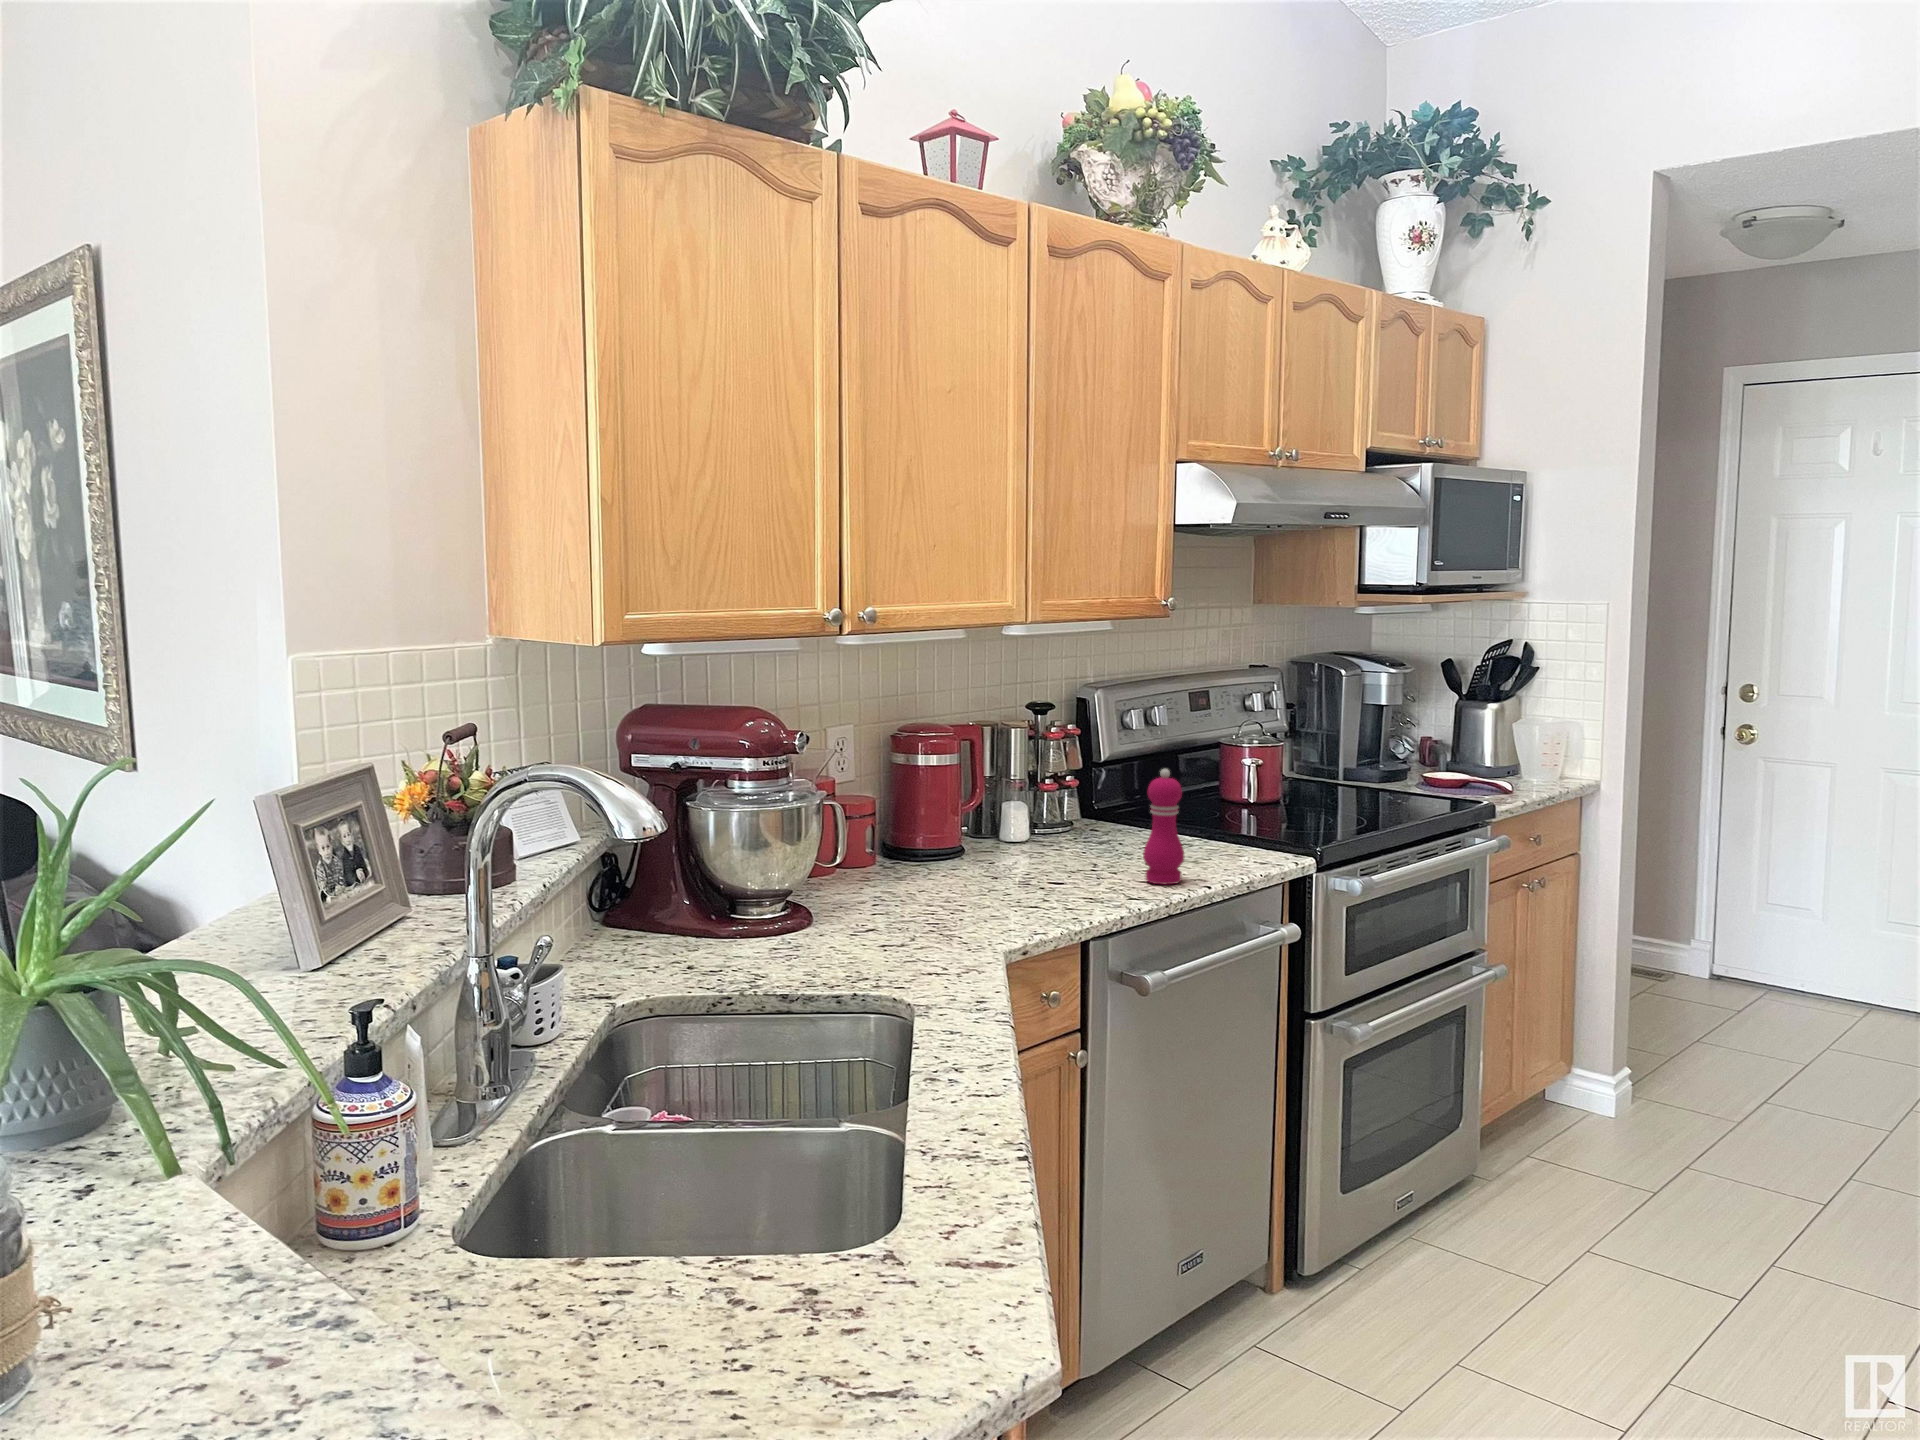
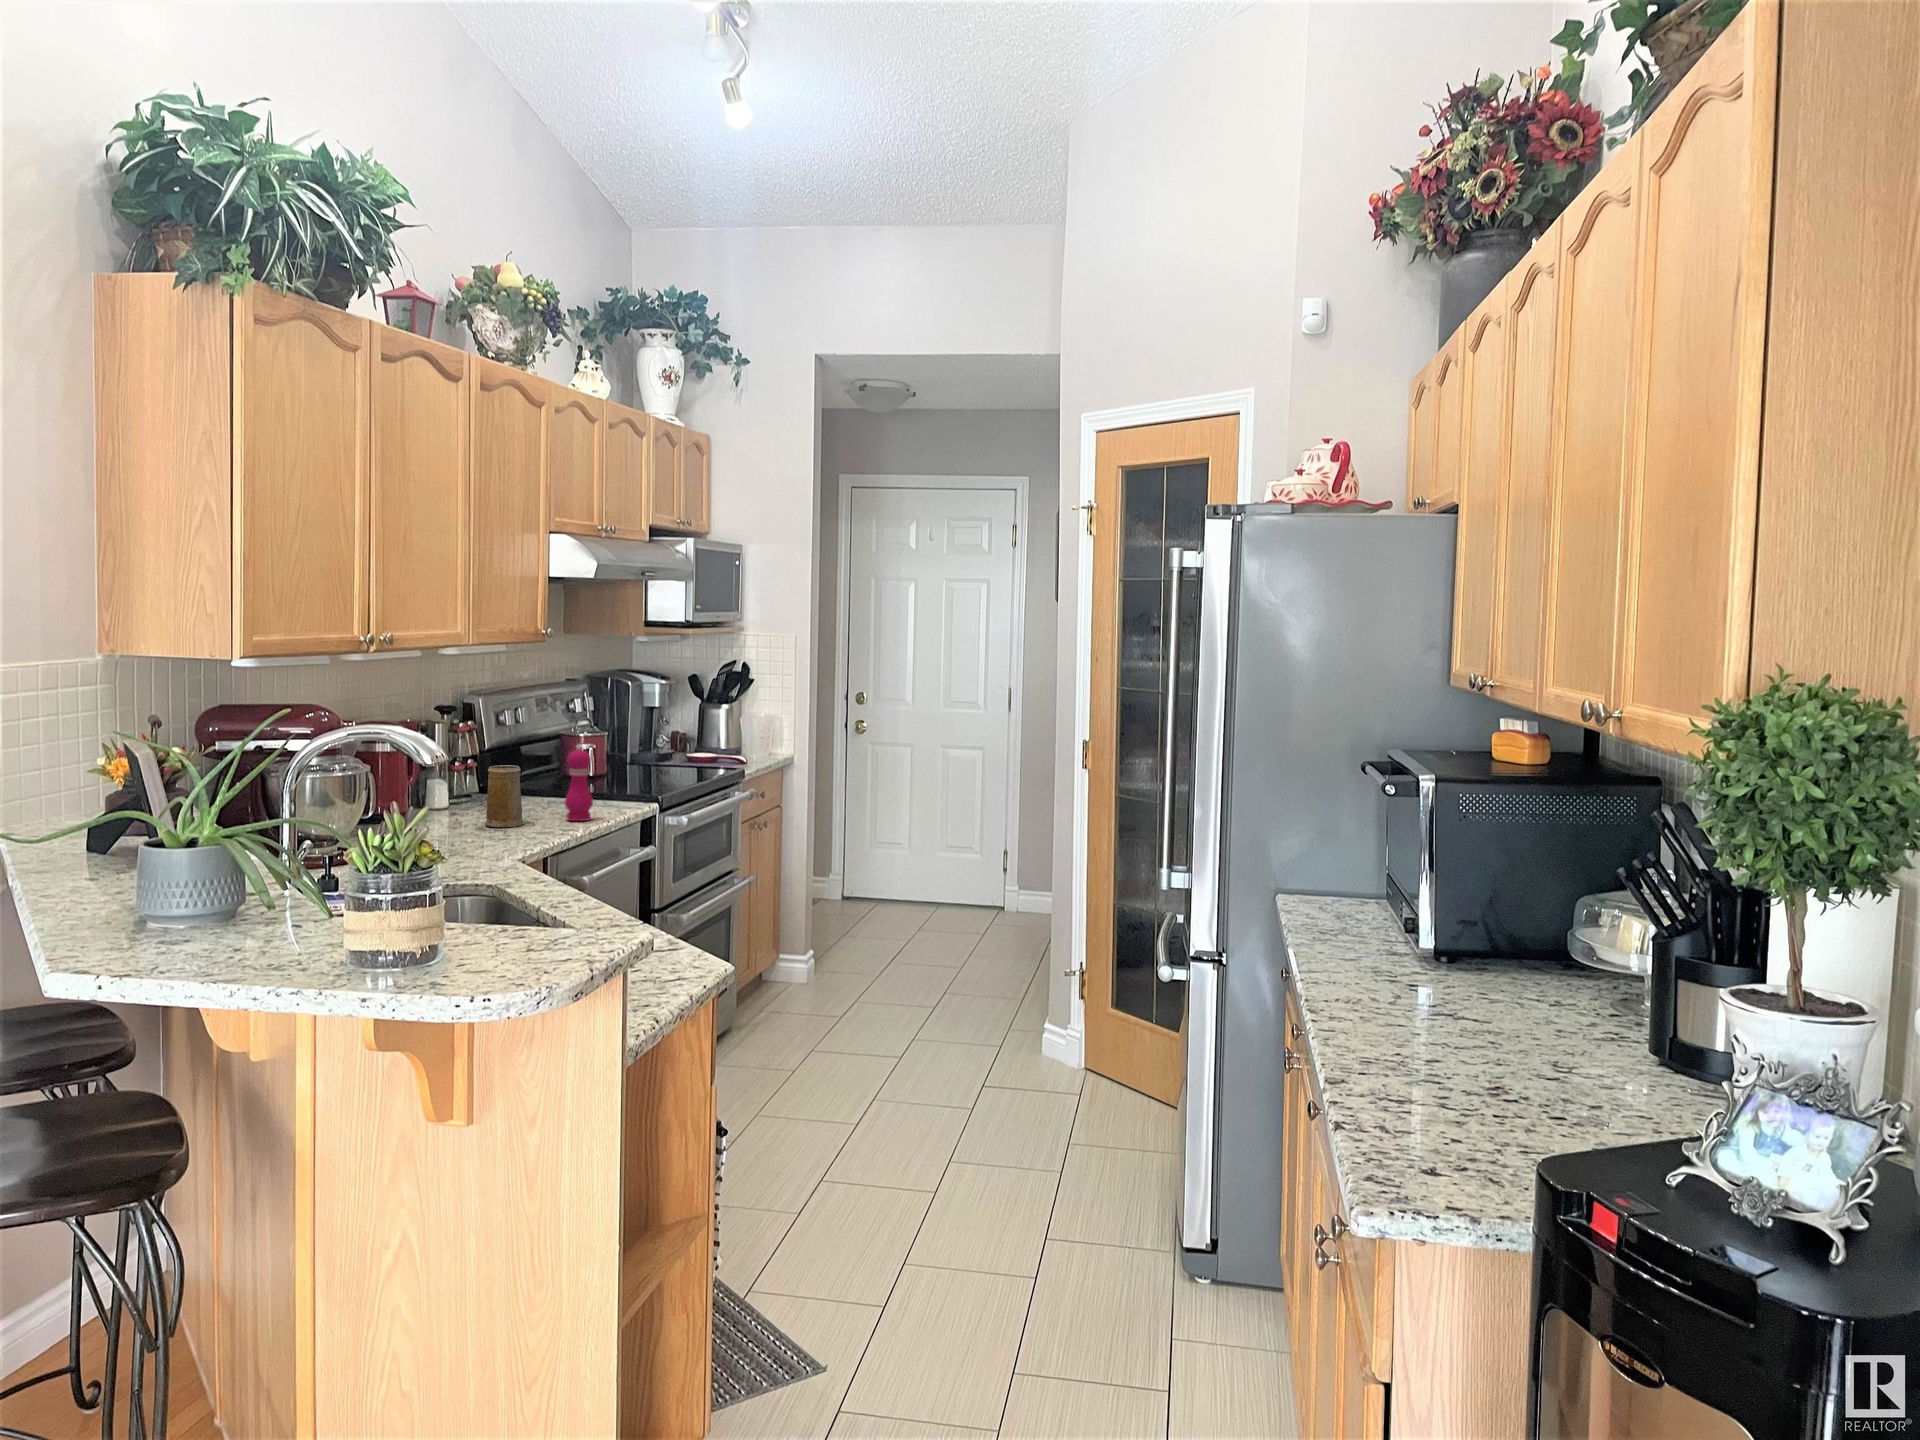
mug: none [1031,794,1087,885] -> present [485,765,524,827]

